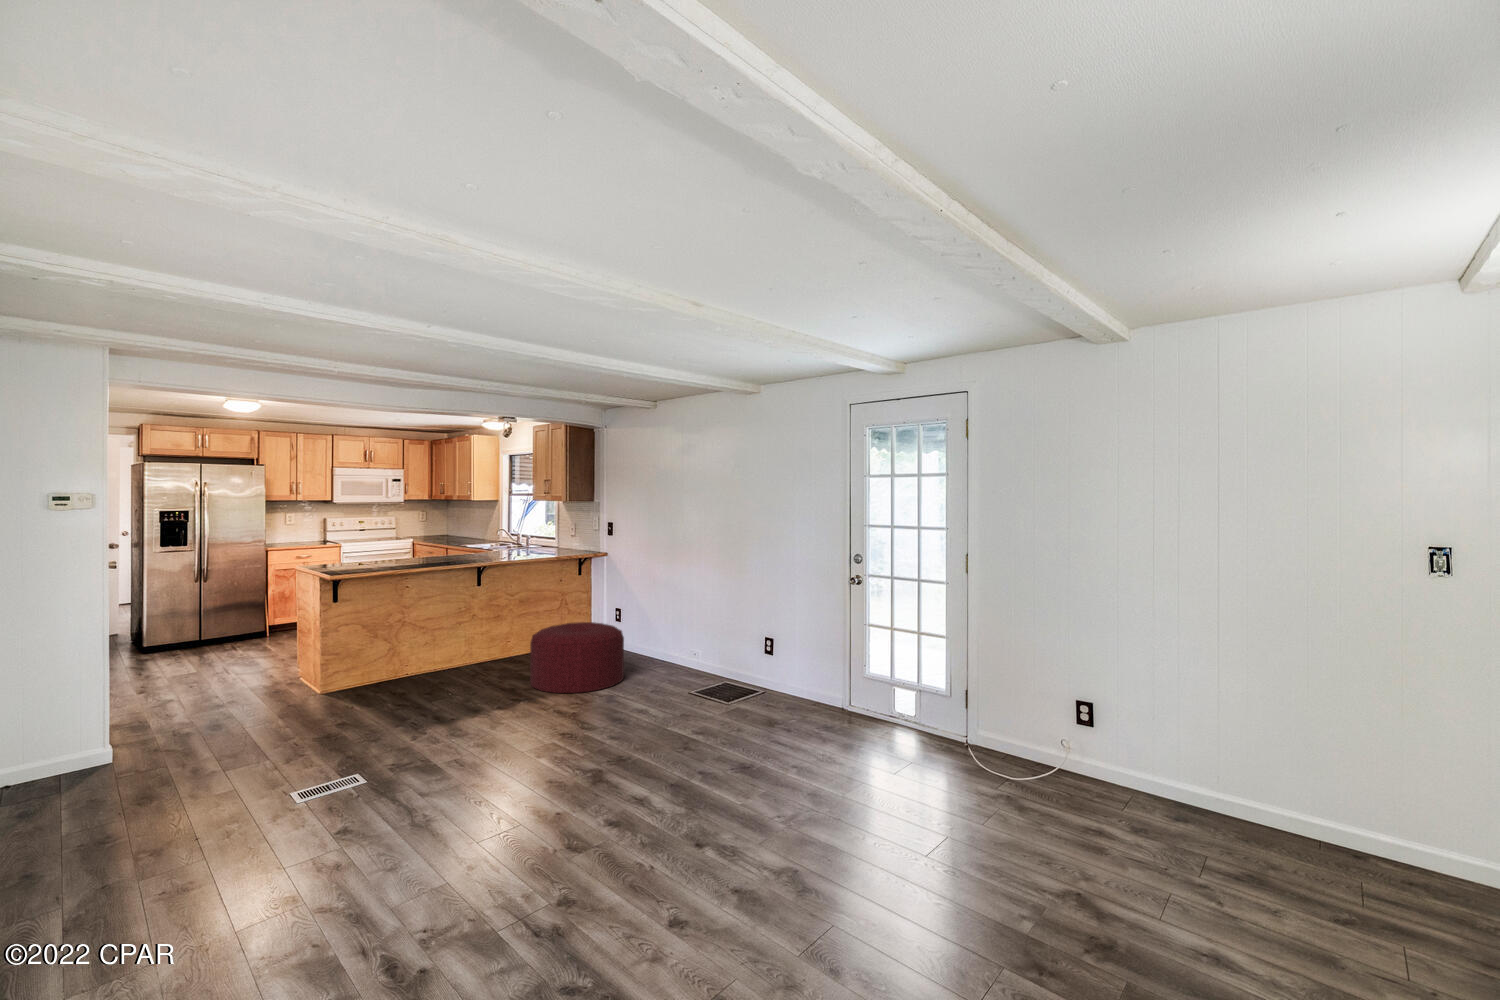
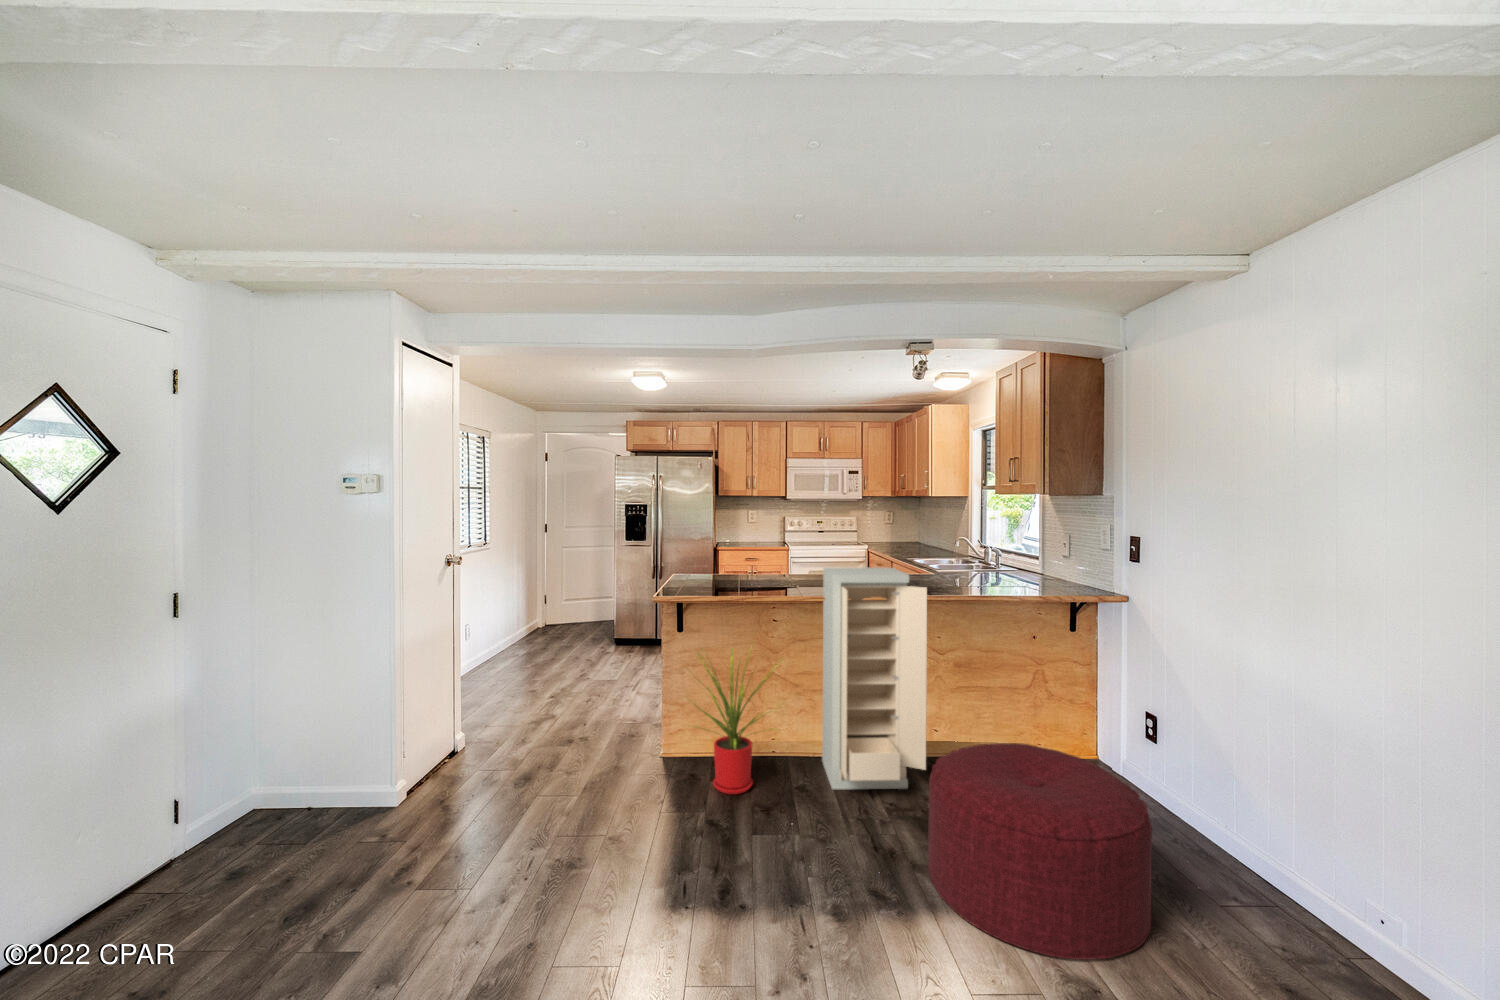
storage cabinet: none [444,546,514,678] -> present [822,567,927,789]
house plant: none [357,597,436,694] -> present [685,650,782,794]

